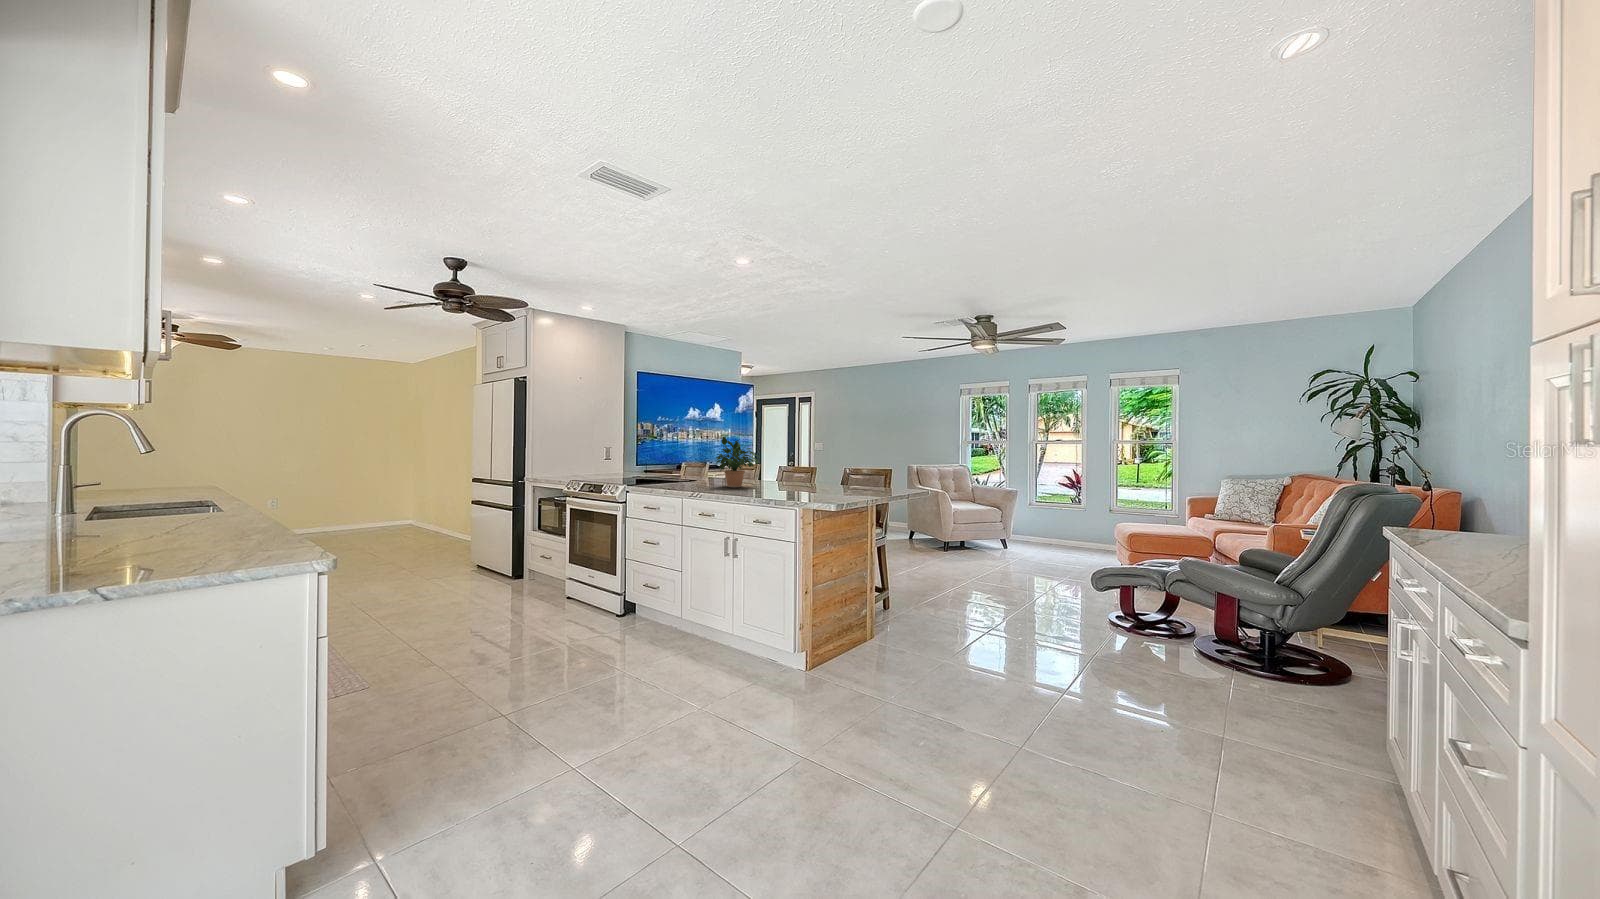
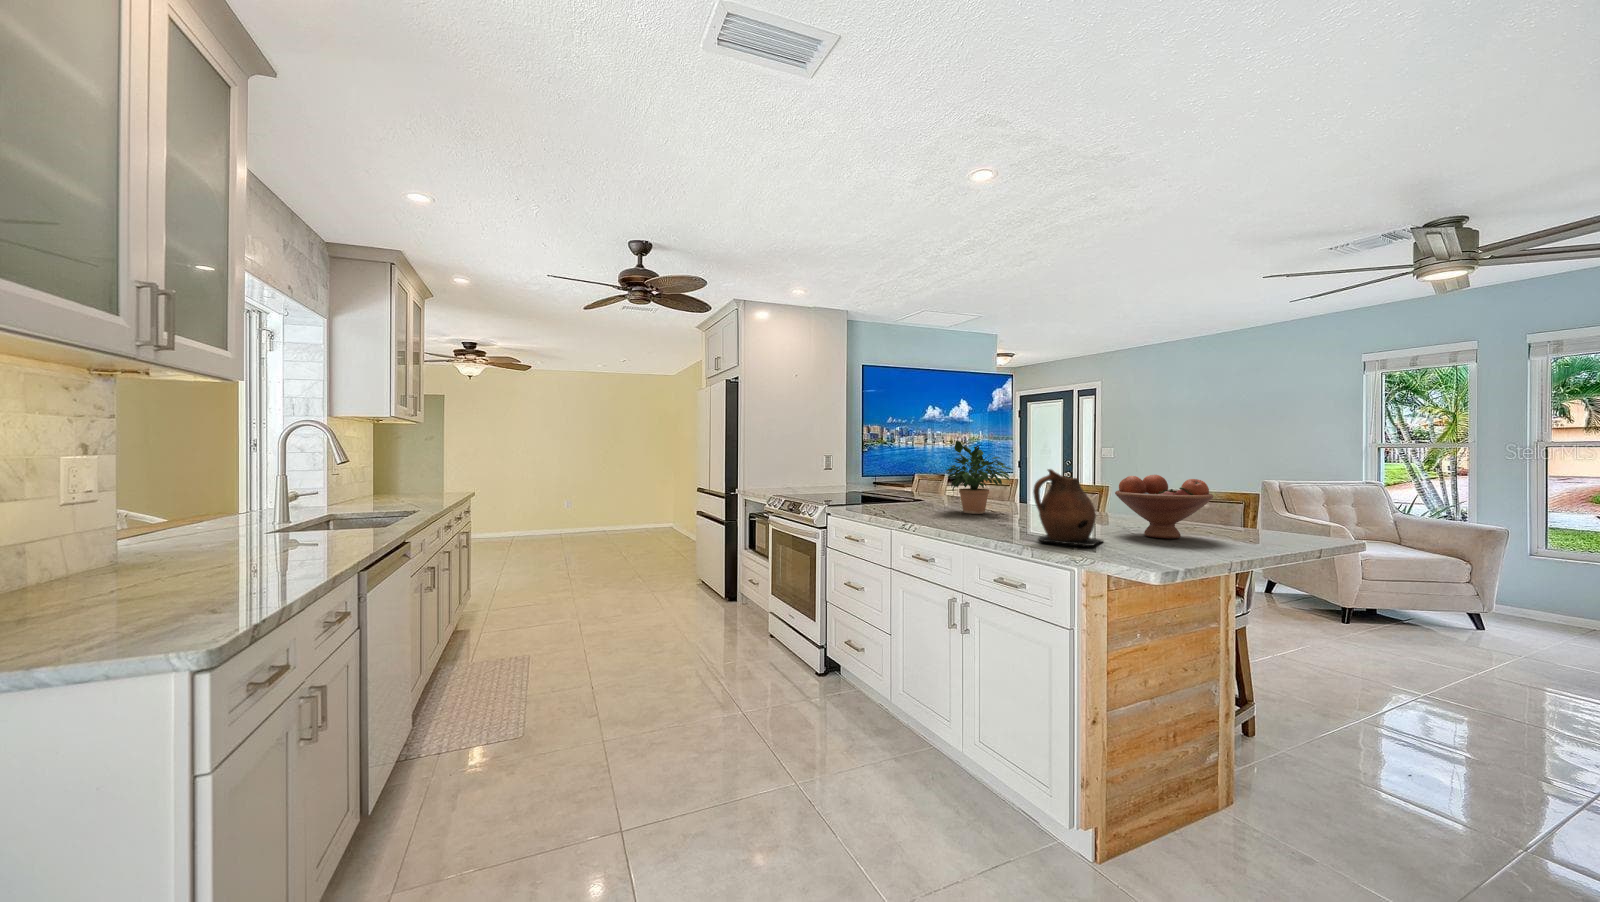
ceramic pitcher: none [775,455,813,500] -> present [1033,469,1103,546]
fruit bowl: none [819,458,867,495] -> present [1115,475,1213,539]

